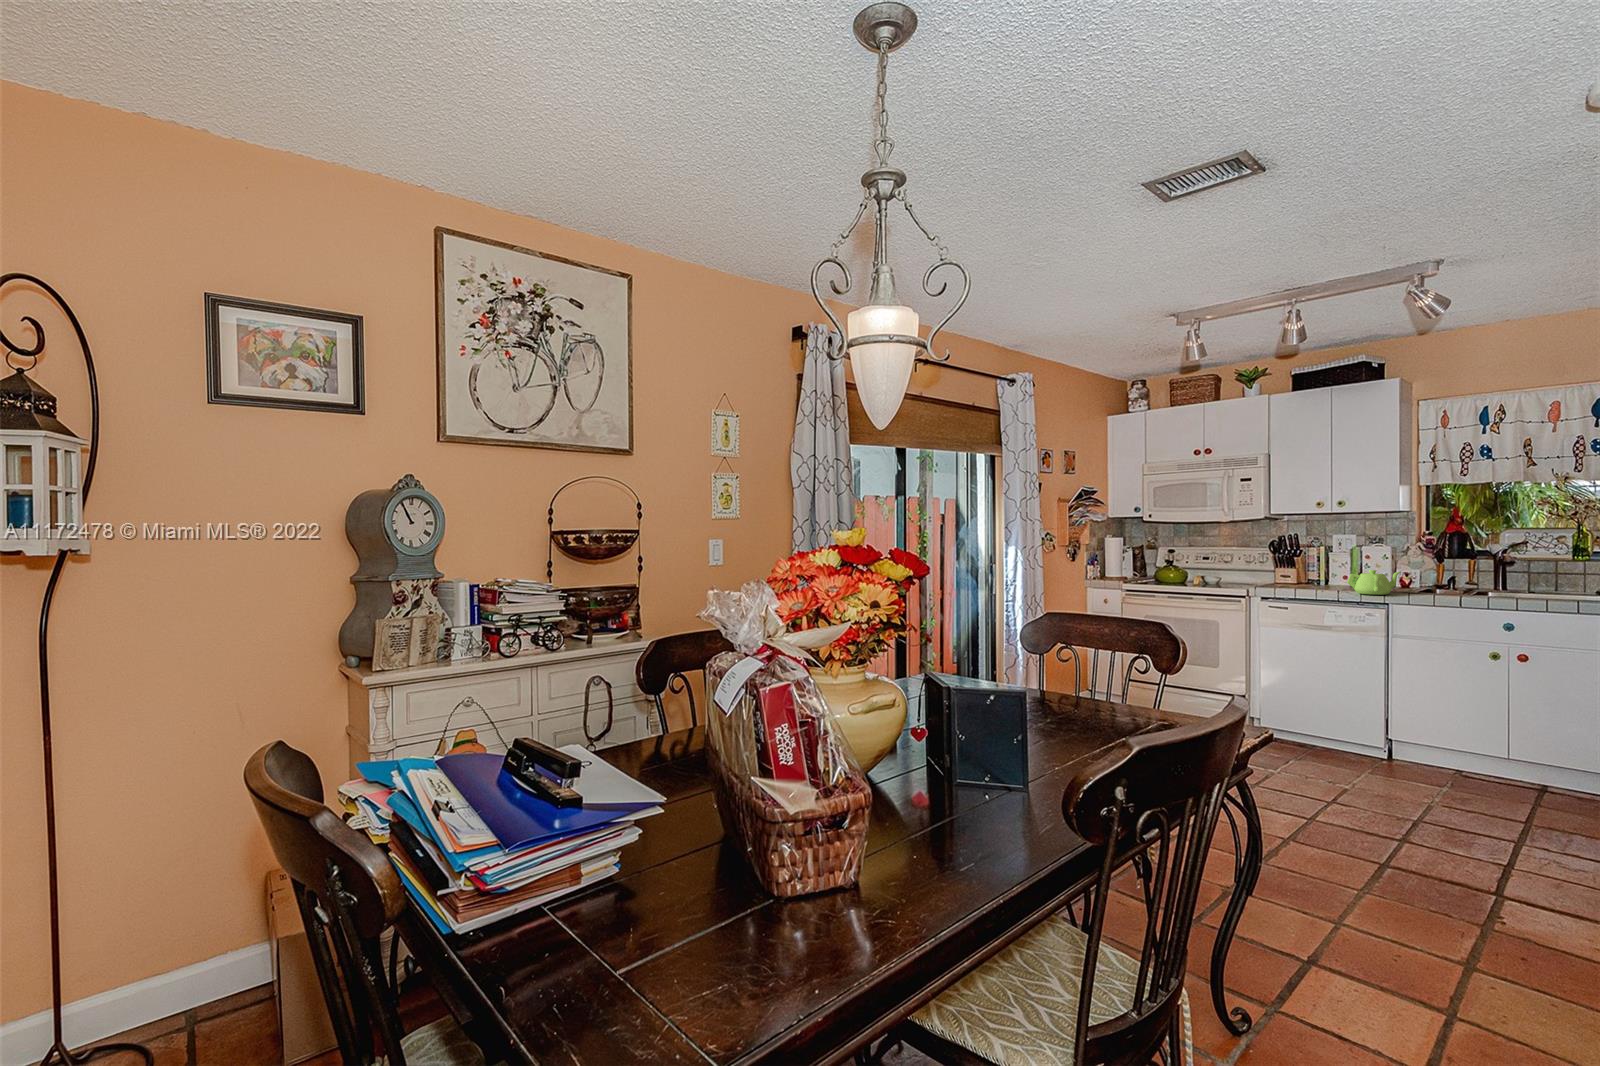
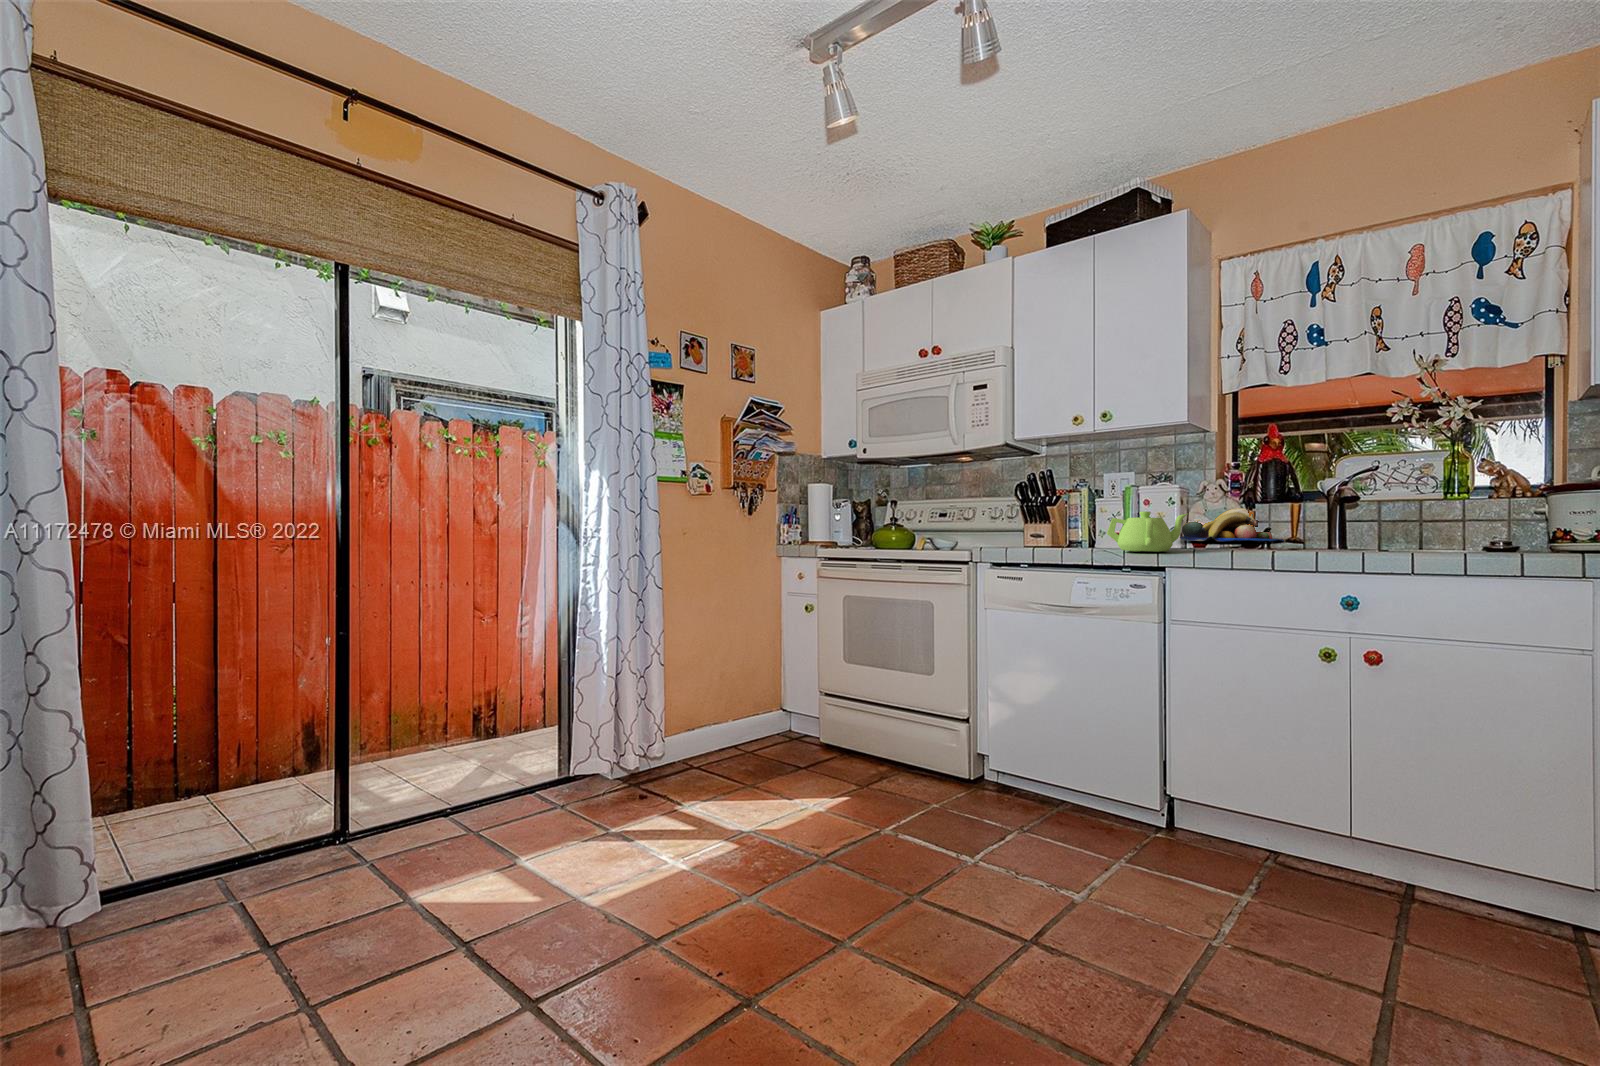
fruit bowl: none [1391,562,1466,584] -> present [1180,508,1284,542]

